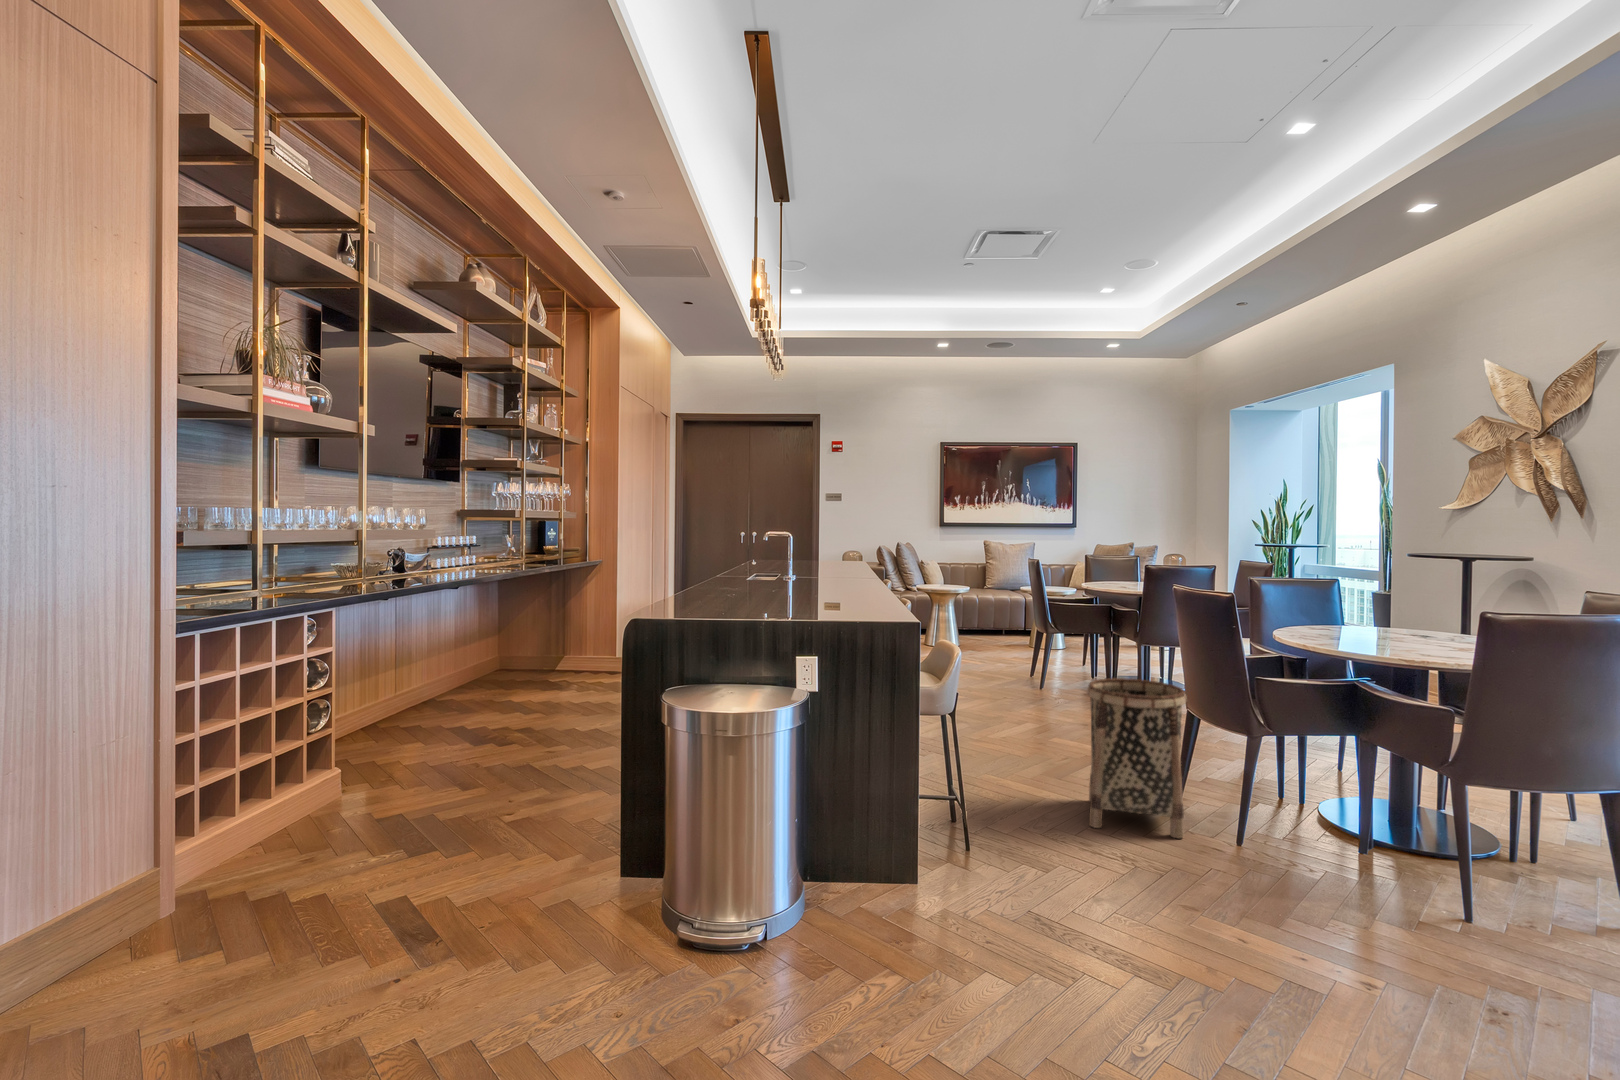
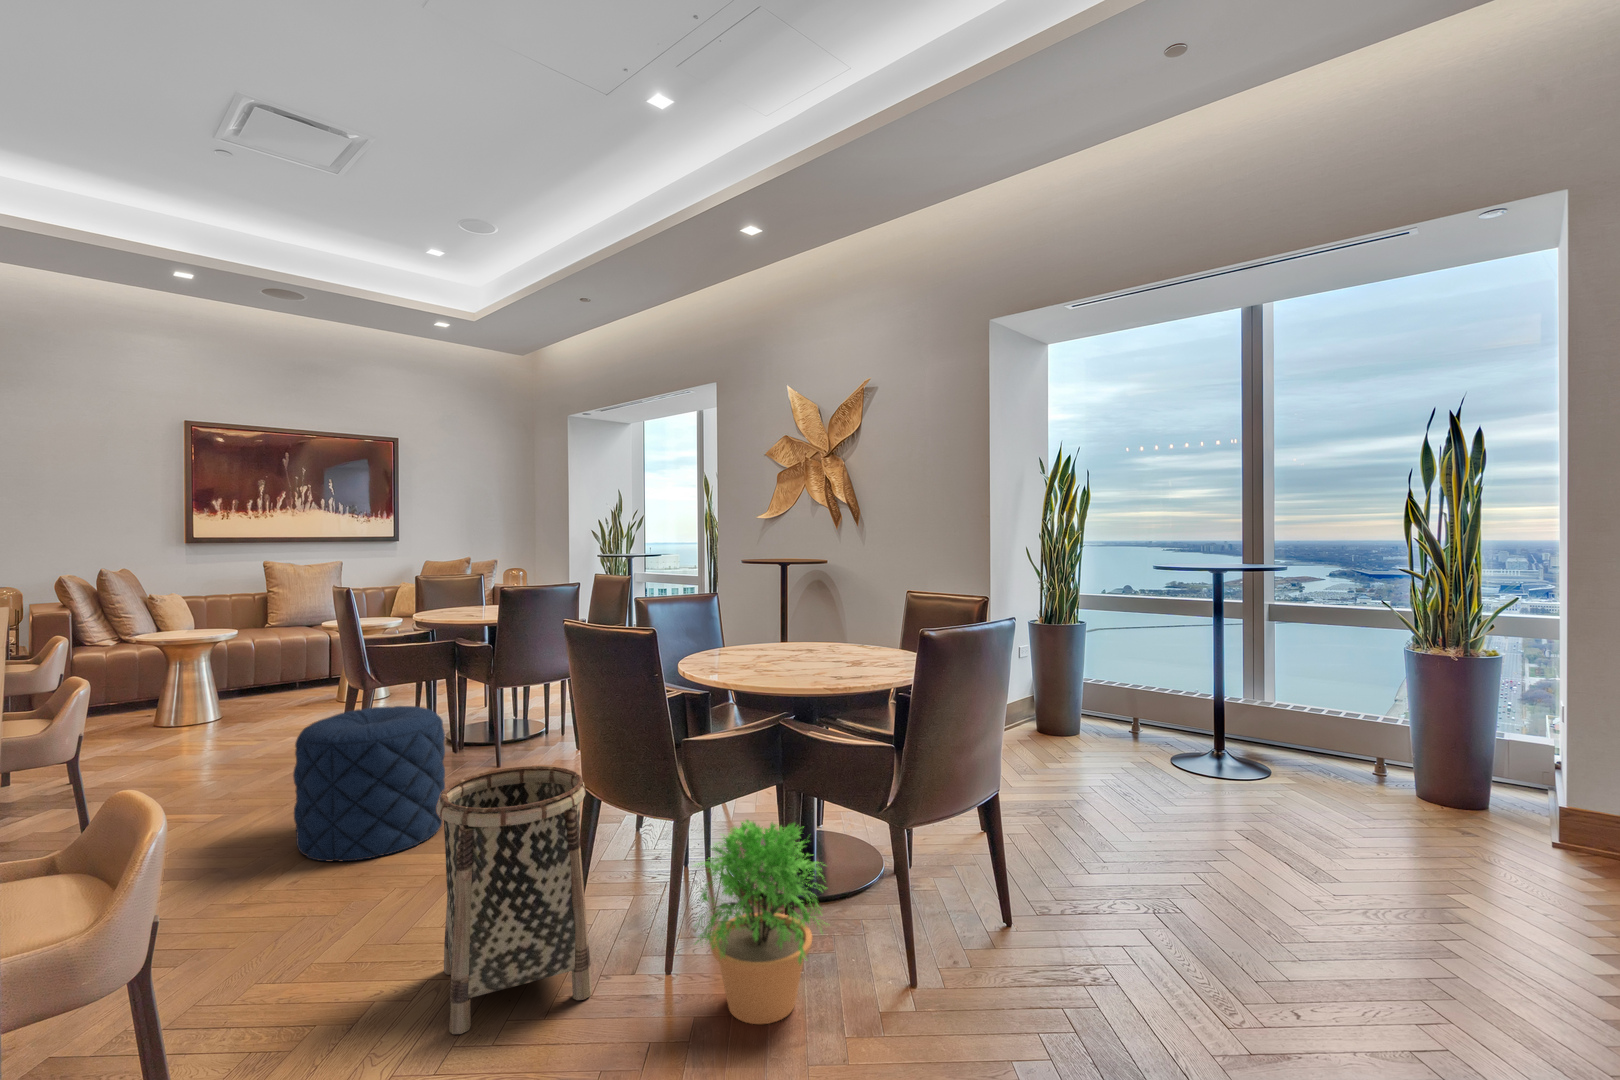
pouf: none [1005,641,1100,739] -> present [293,706,445,862]
potted plant: none [1260,739,1381,894] -> present [695,820,822,1024]

